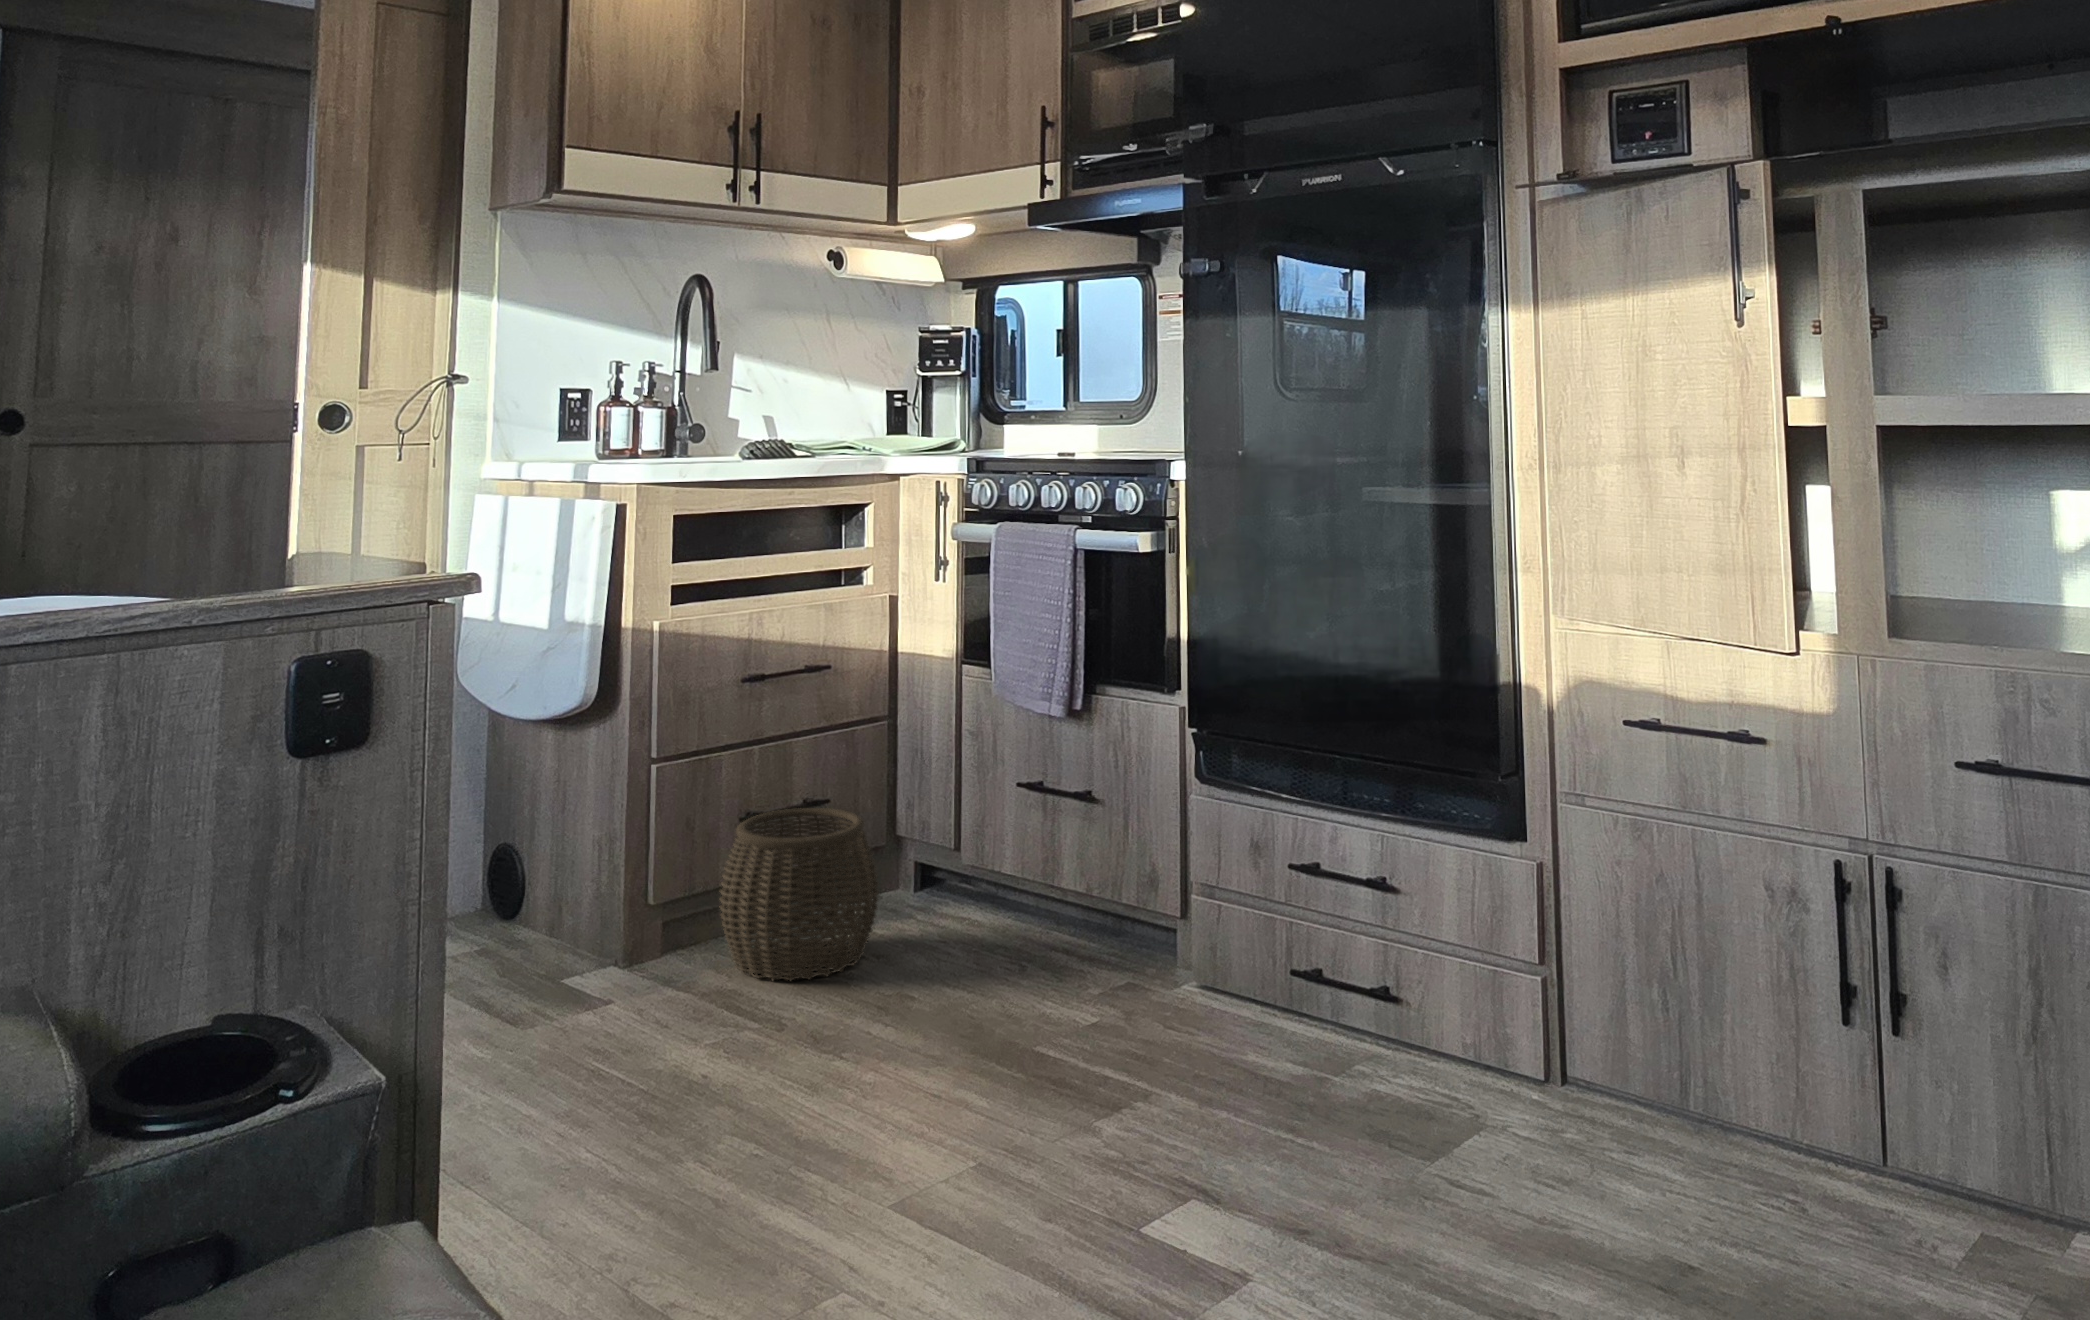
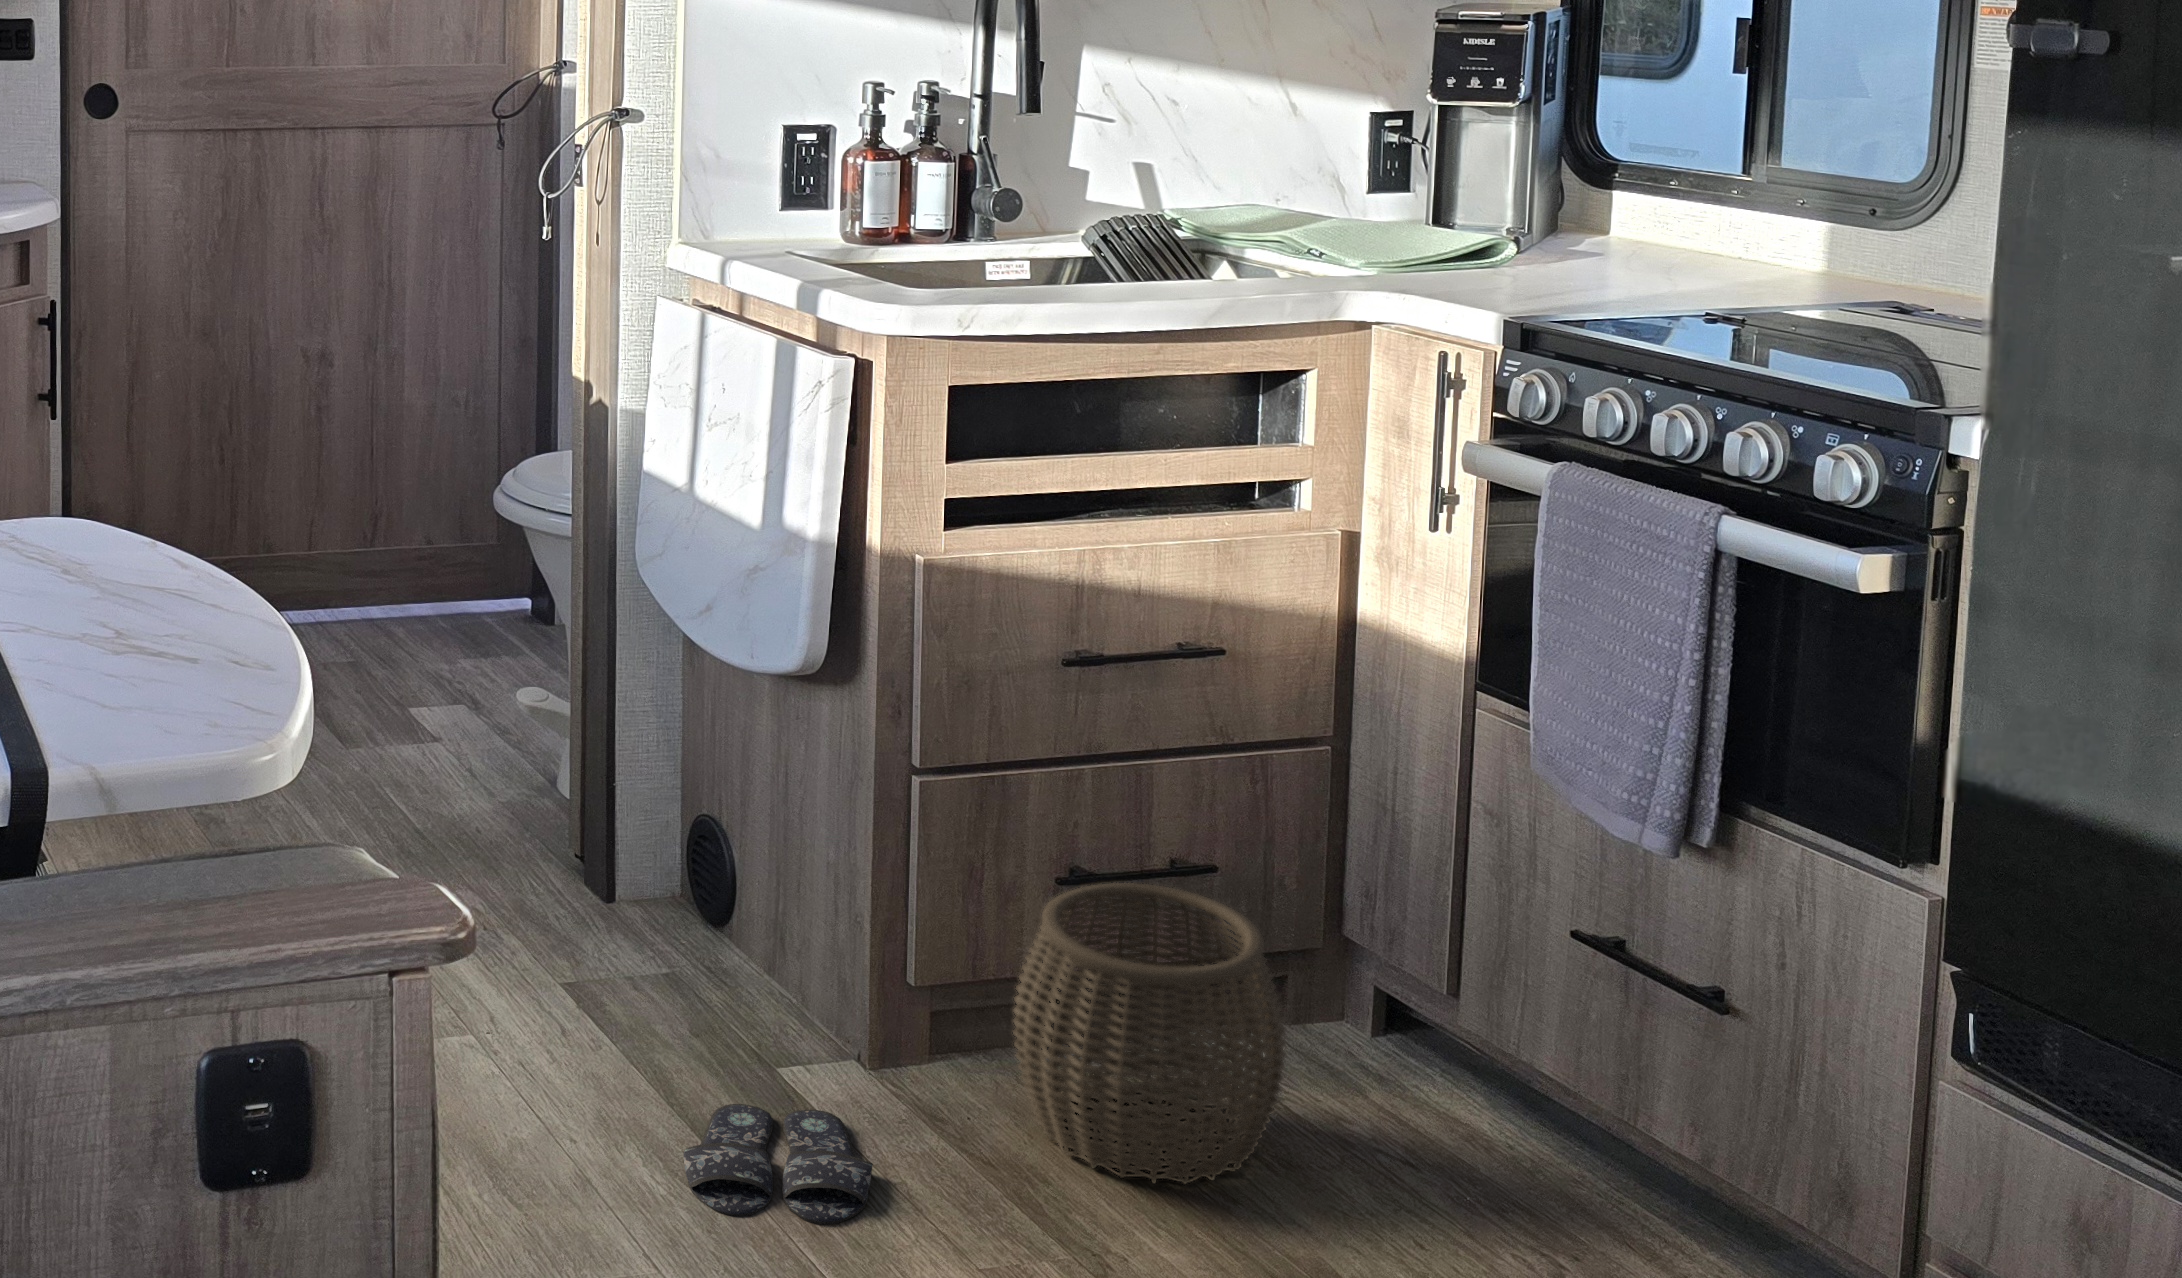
slippers: none [510,989,638,1049] -> present [684,1104,873,1225]

